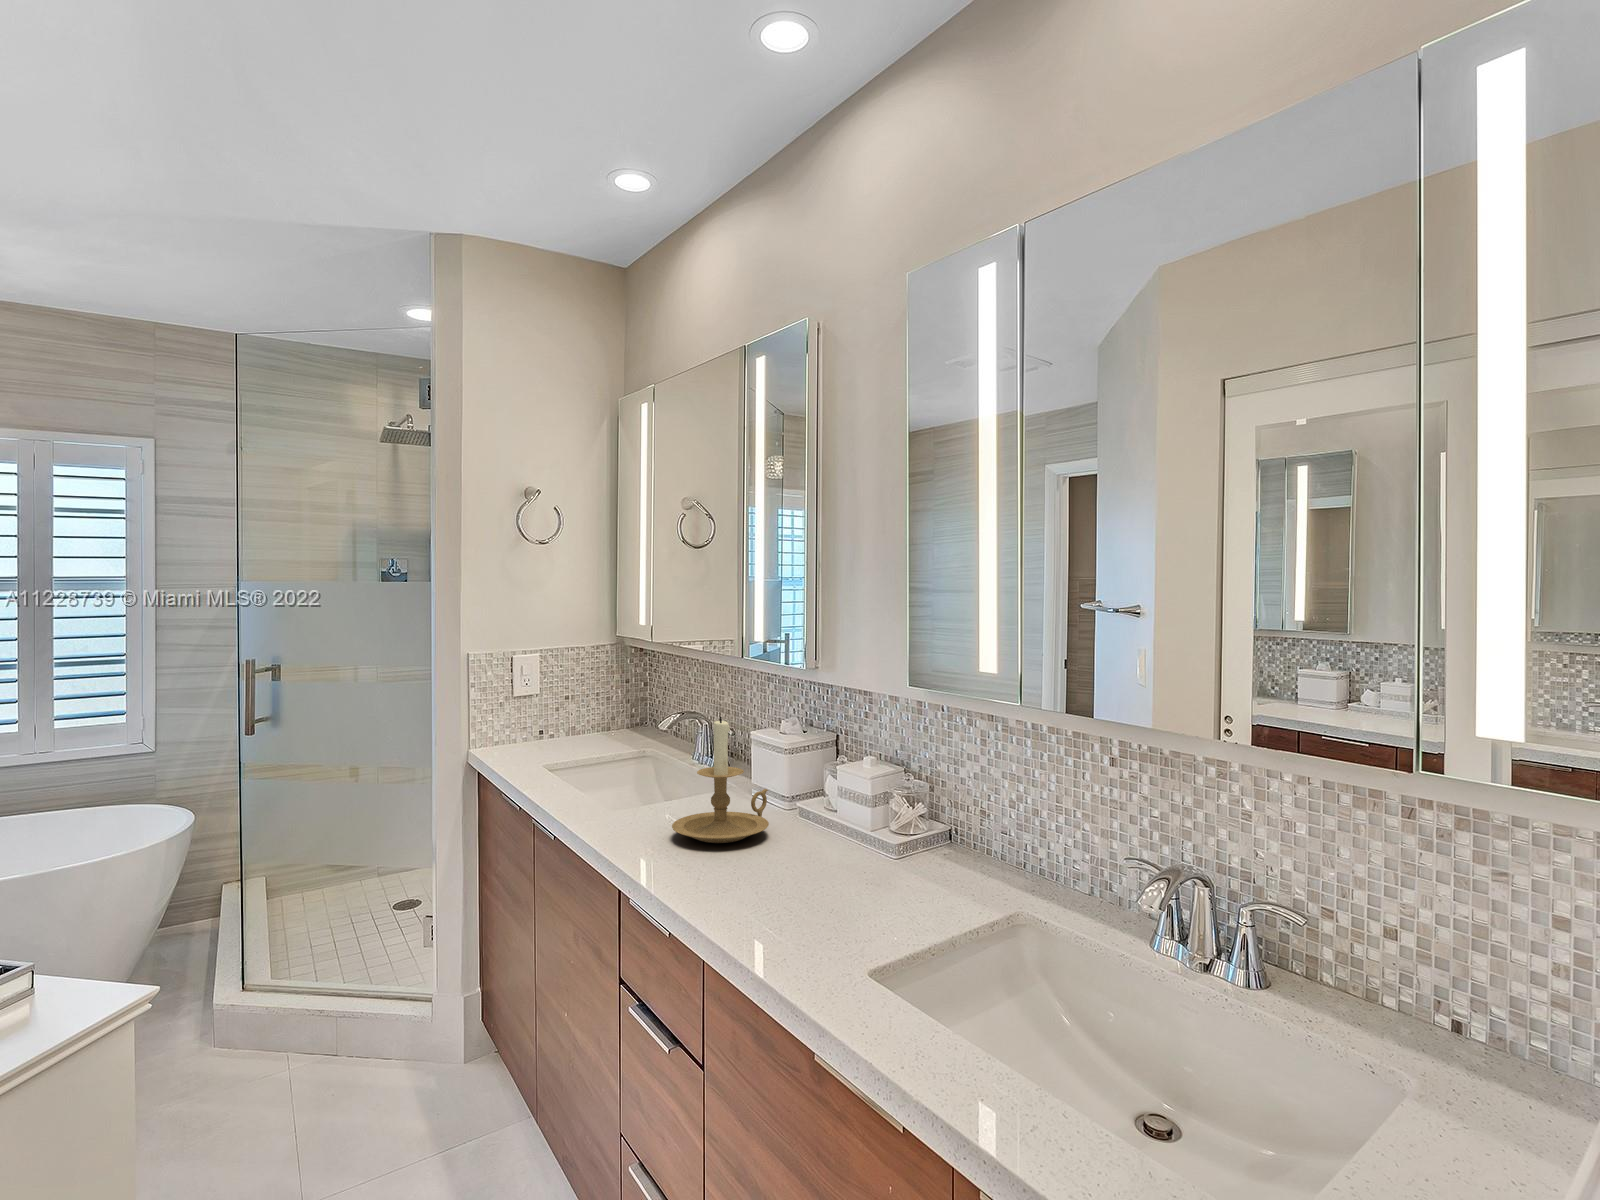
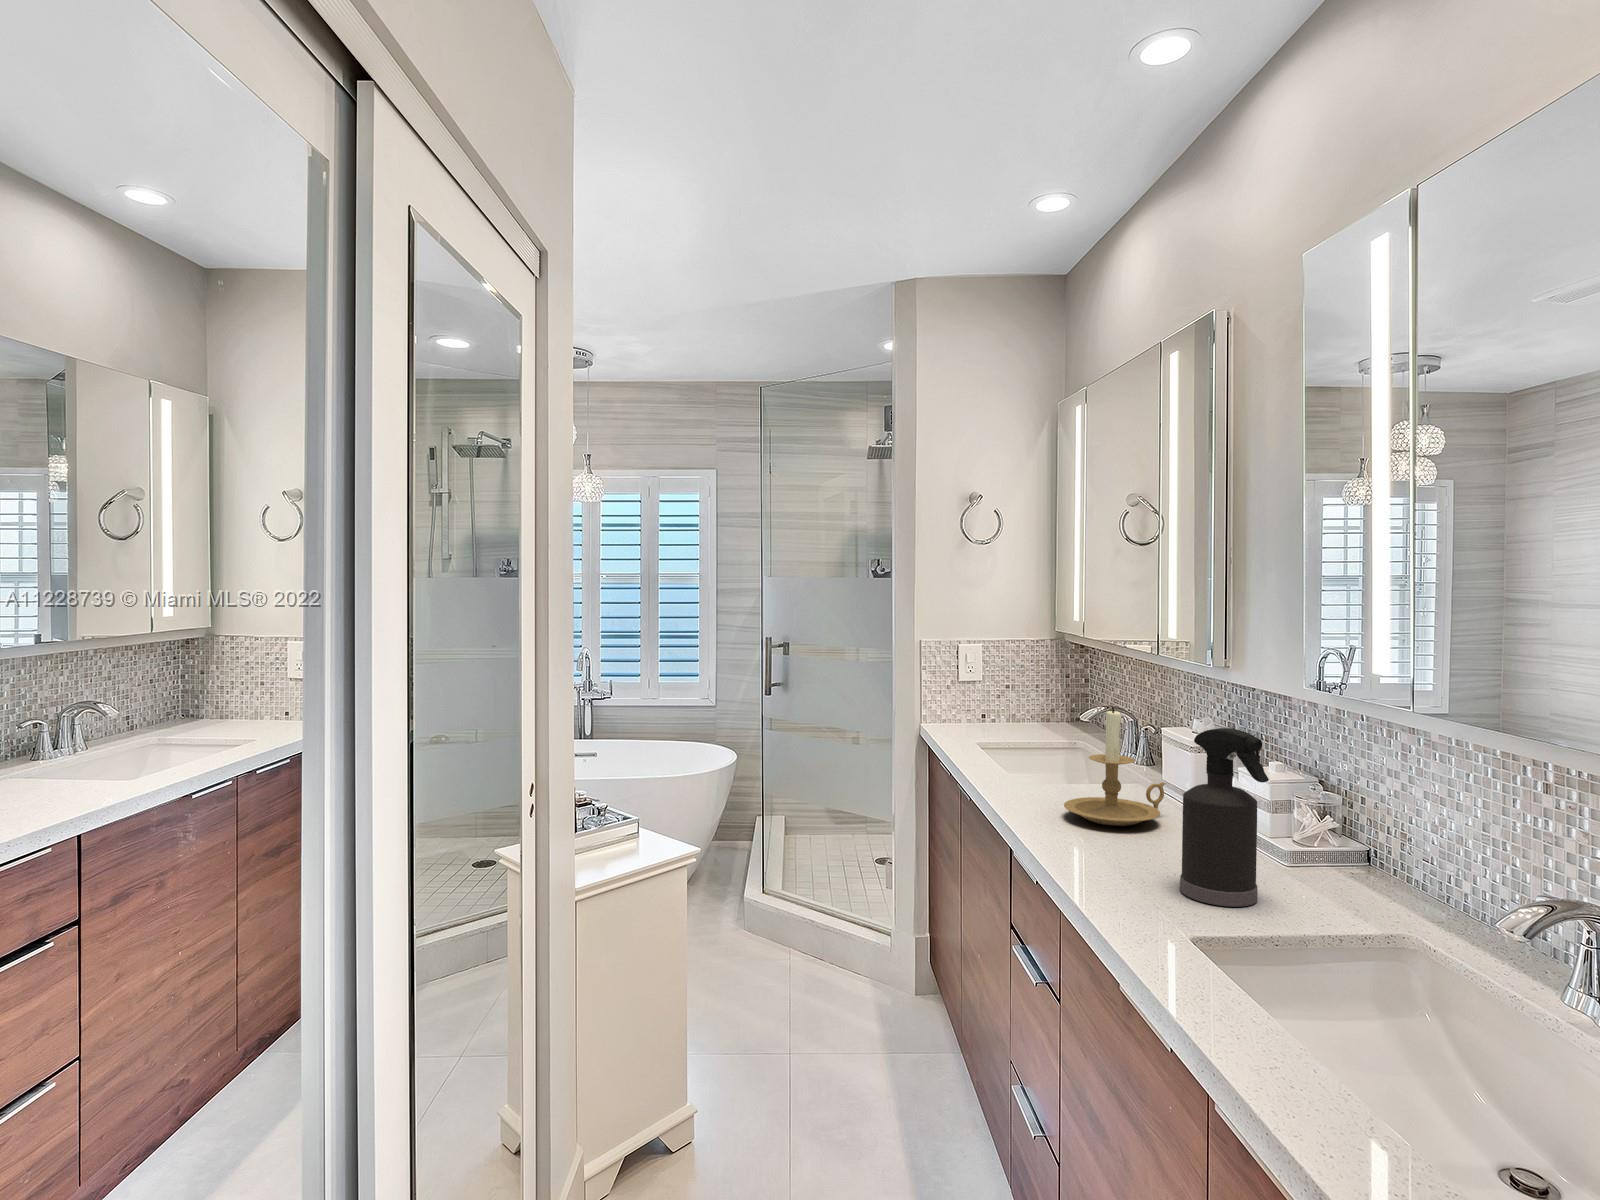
spray bottle: none [822,733,904,916] -> present [1180,728,1269,907]

